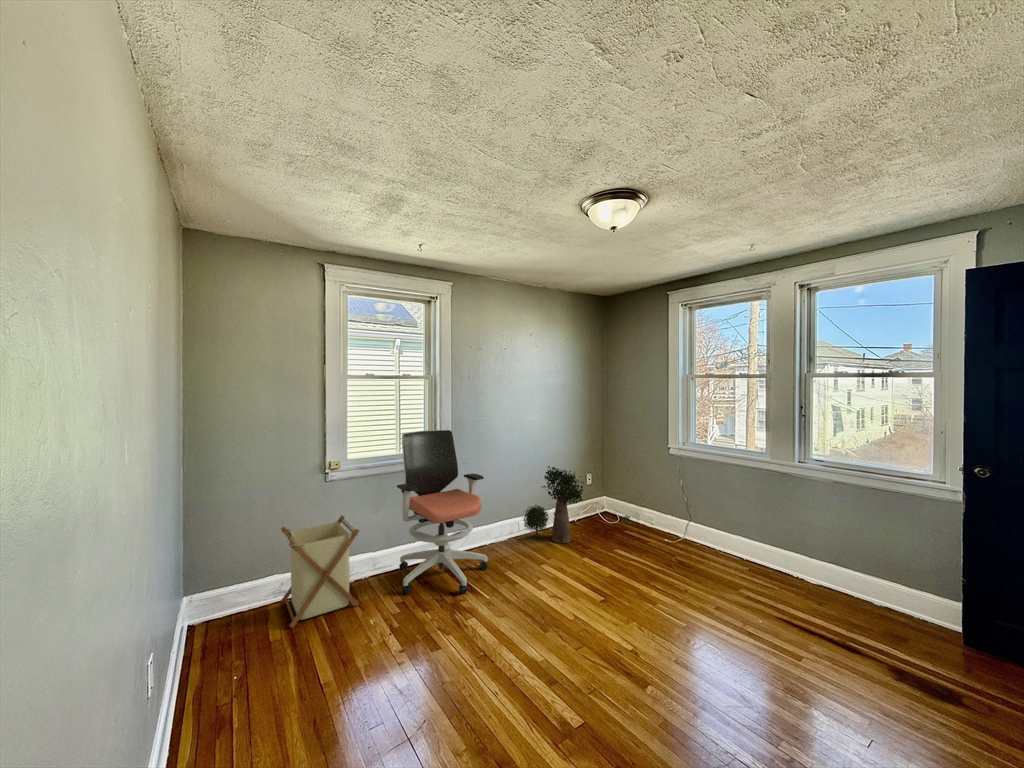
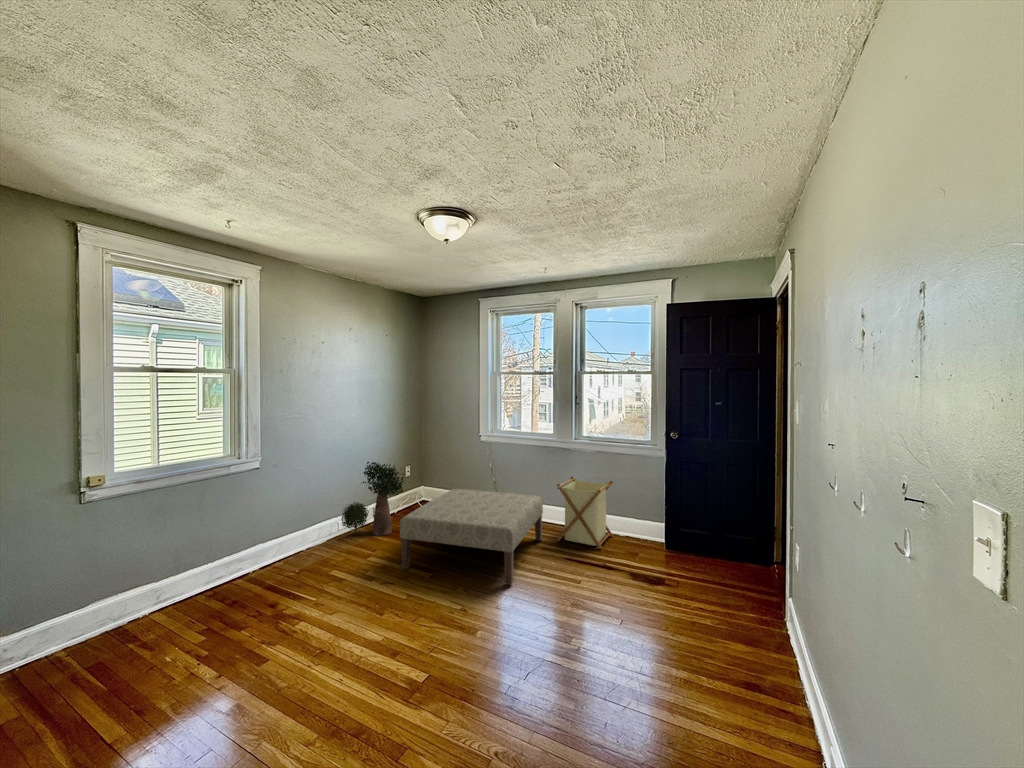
office chair: present [397,430,488,594] -> none [193,431,308,618]
ottoman: none [573,505,749,636] -> present [400,489,543,585]
laundry basket: present [281,516,359,628] -> present [557,476,613,549]

